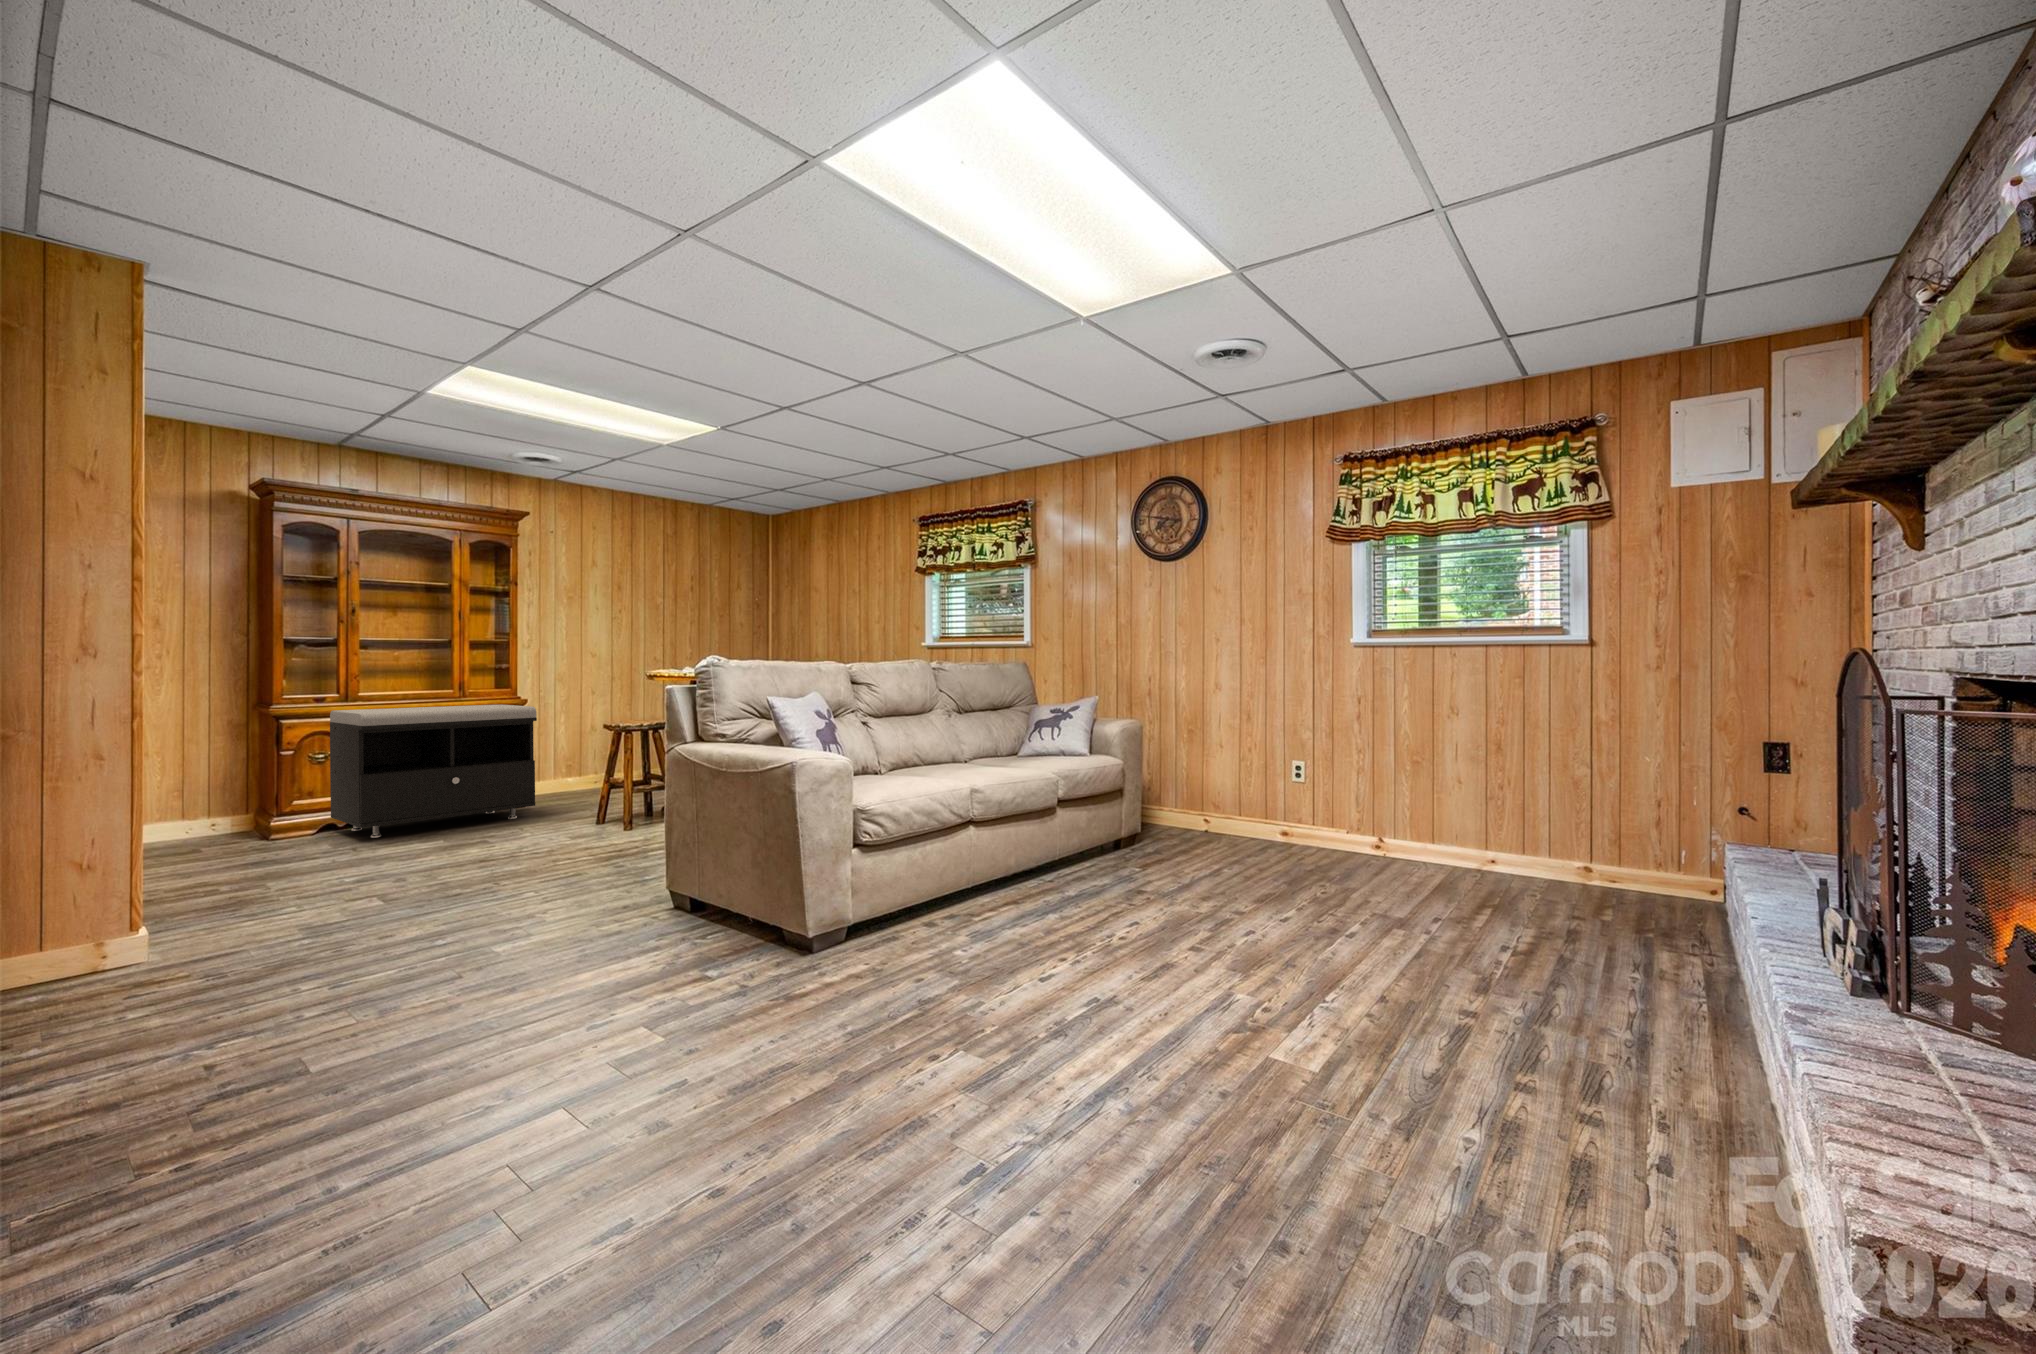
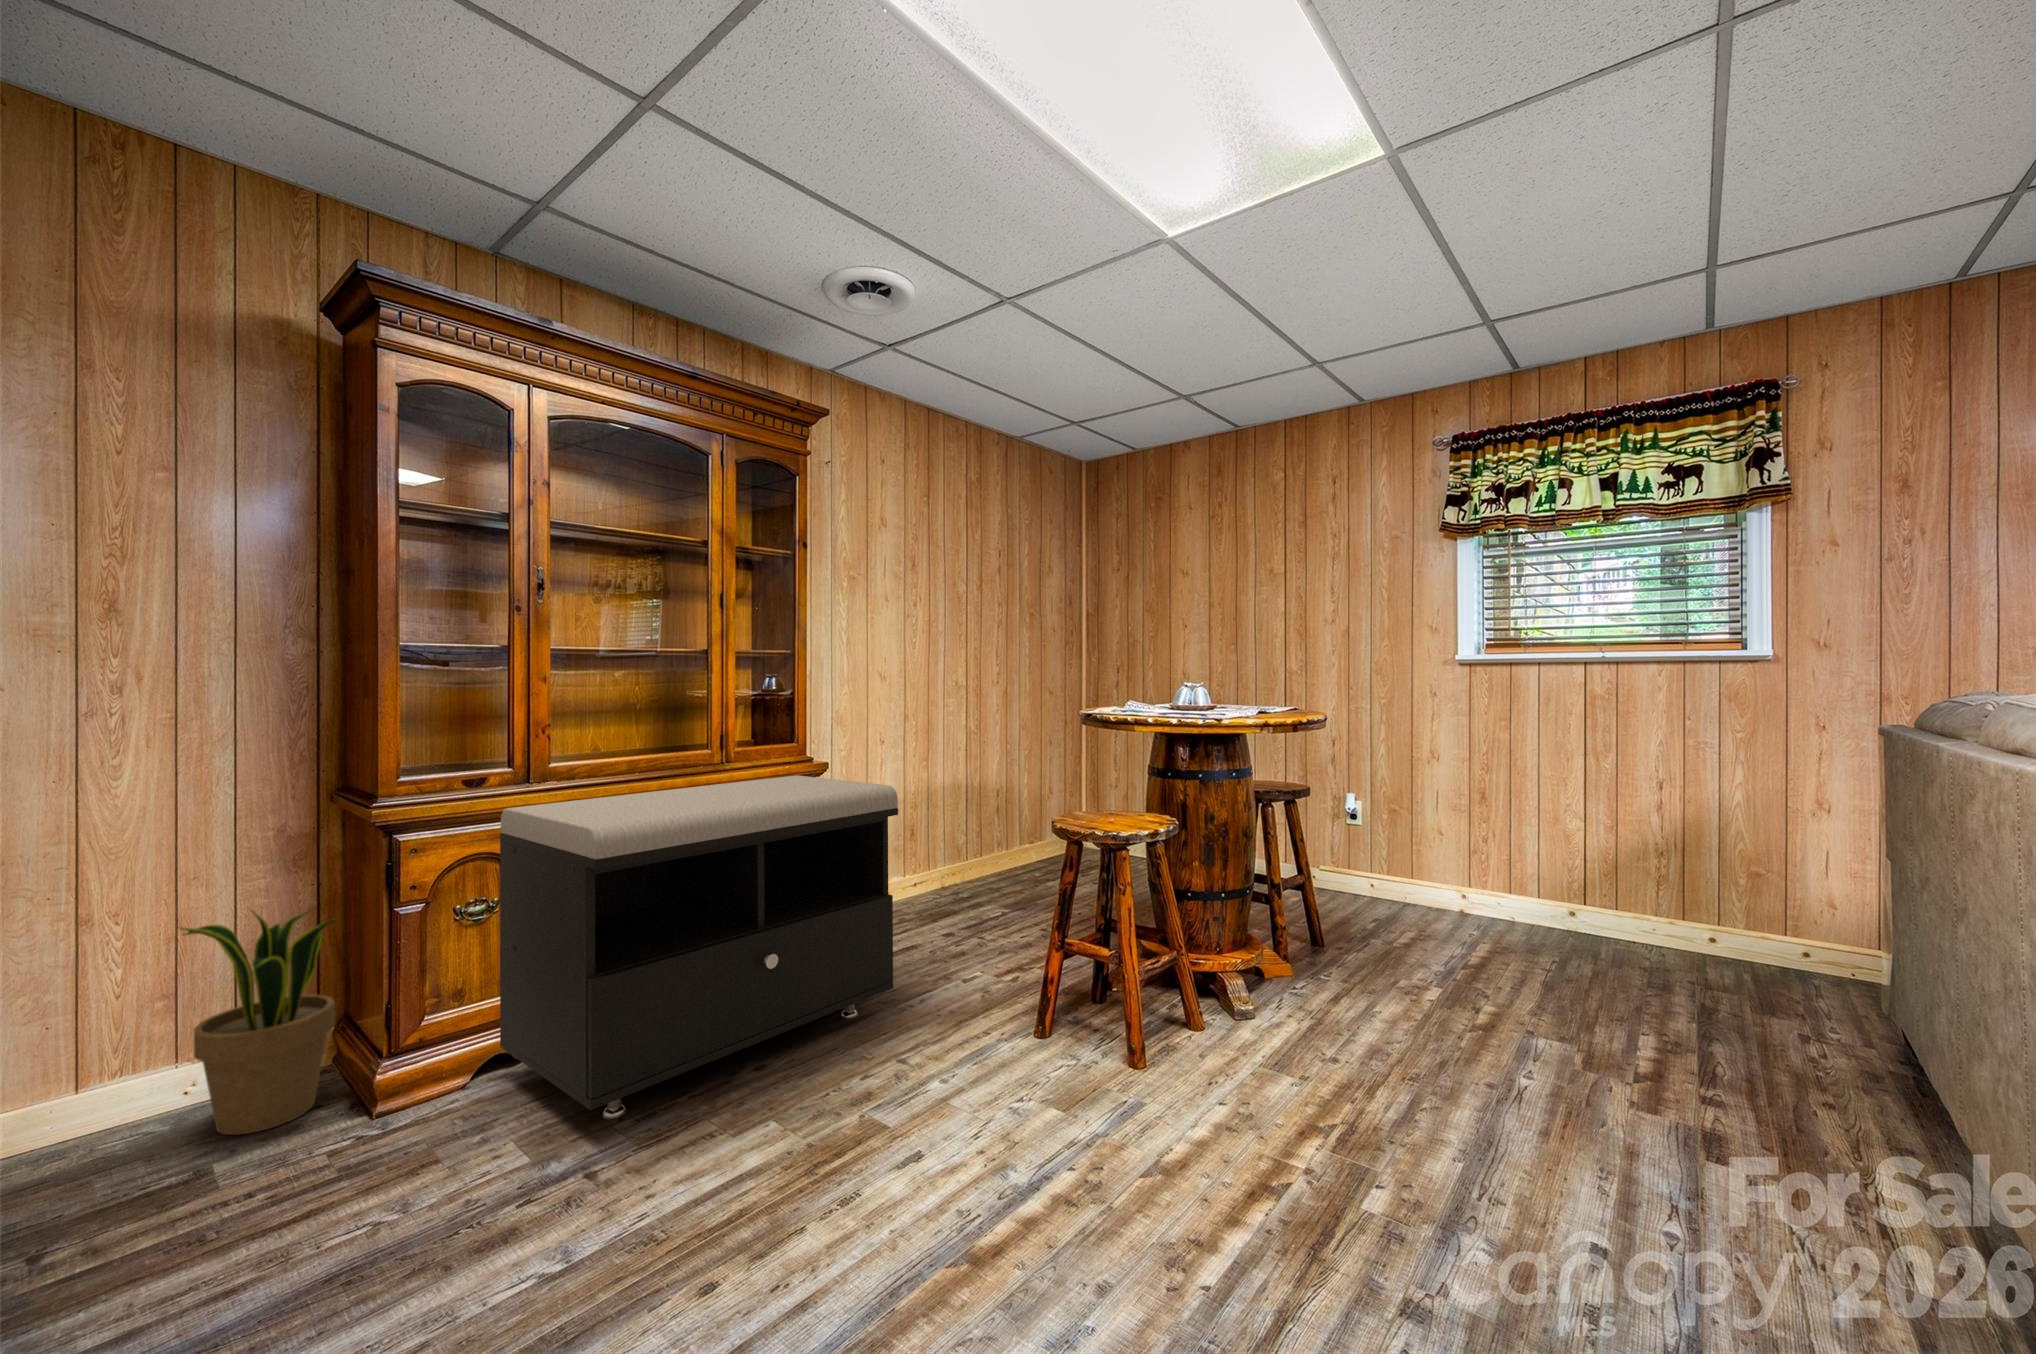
potted plant: none [186,749,258,842] -> present [181,910,337,1135]

